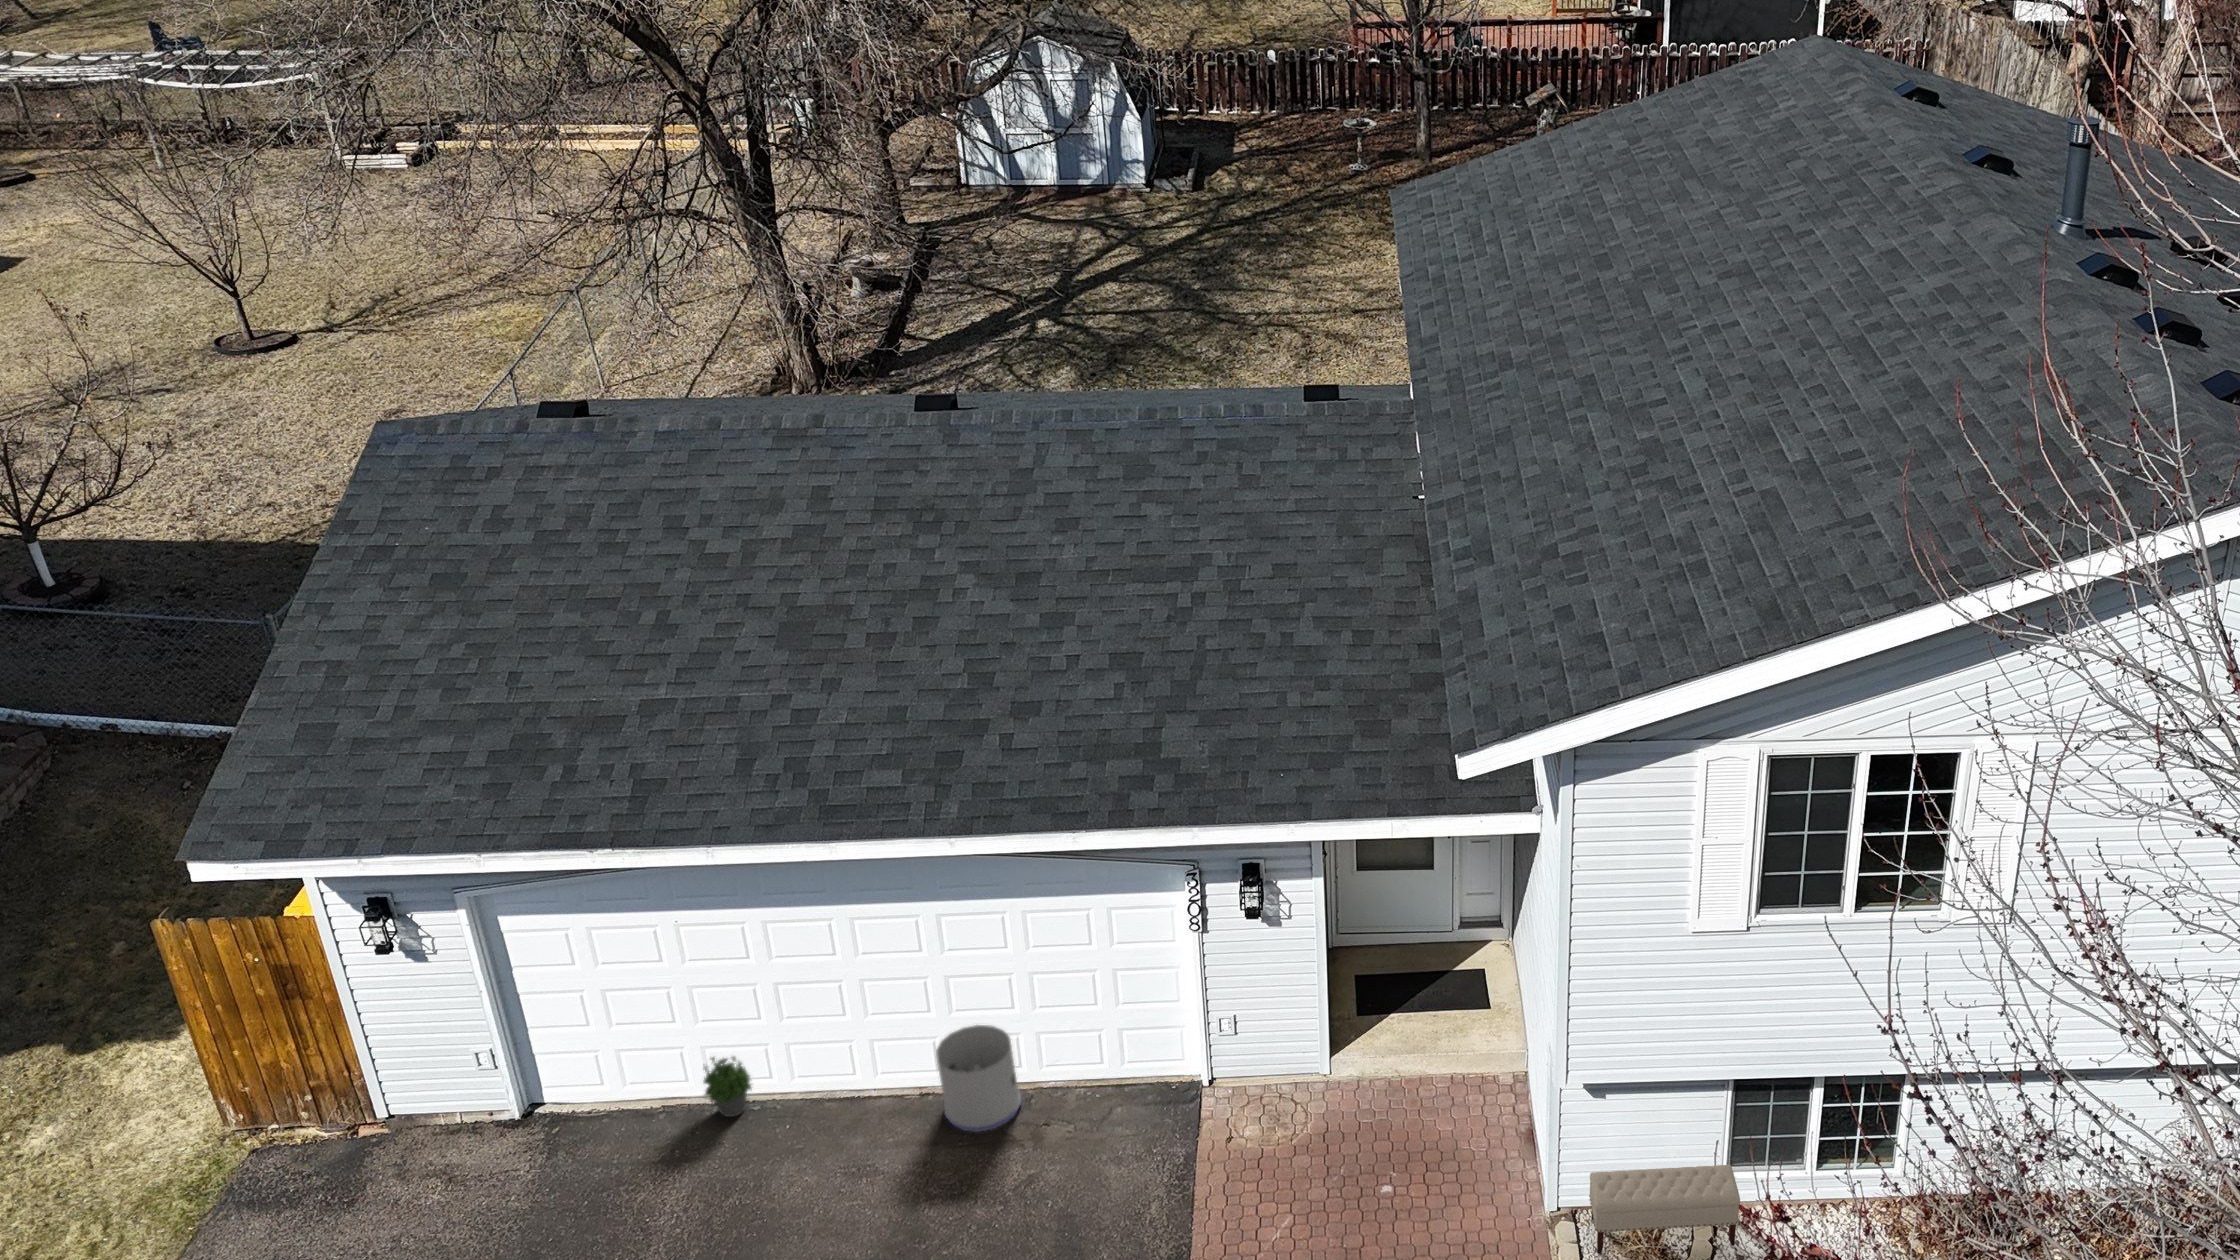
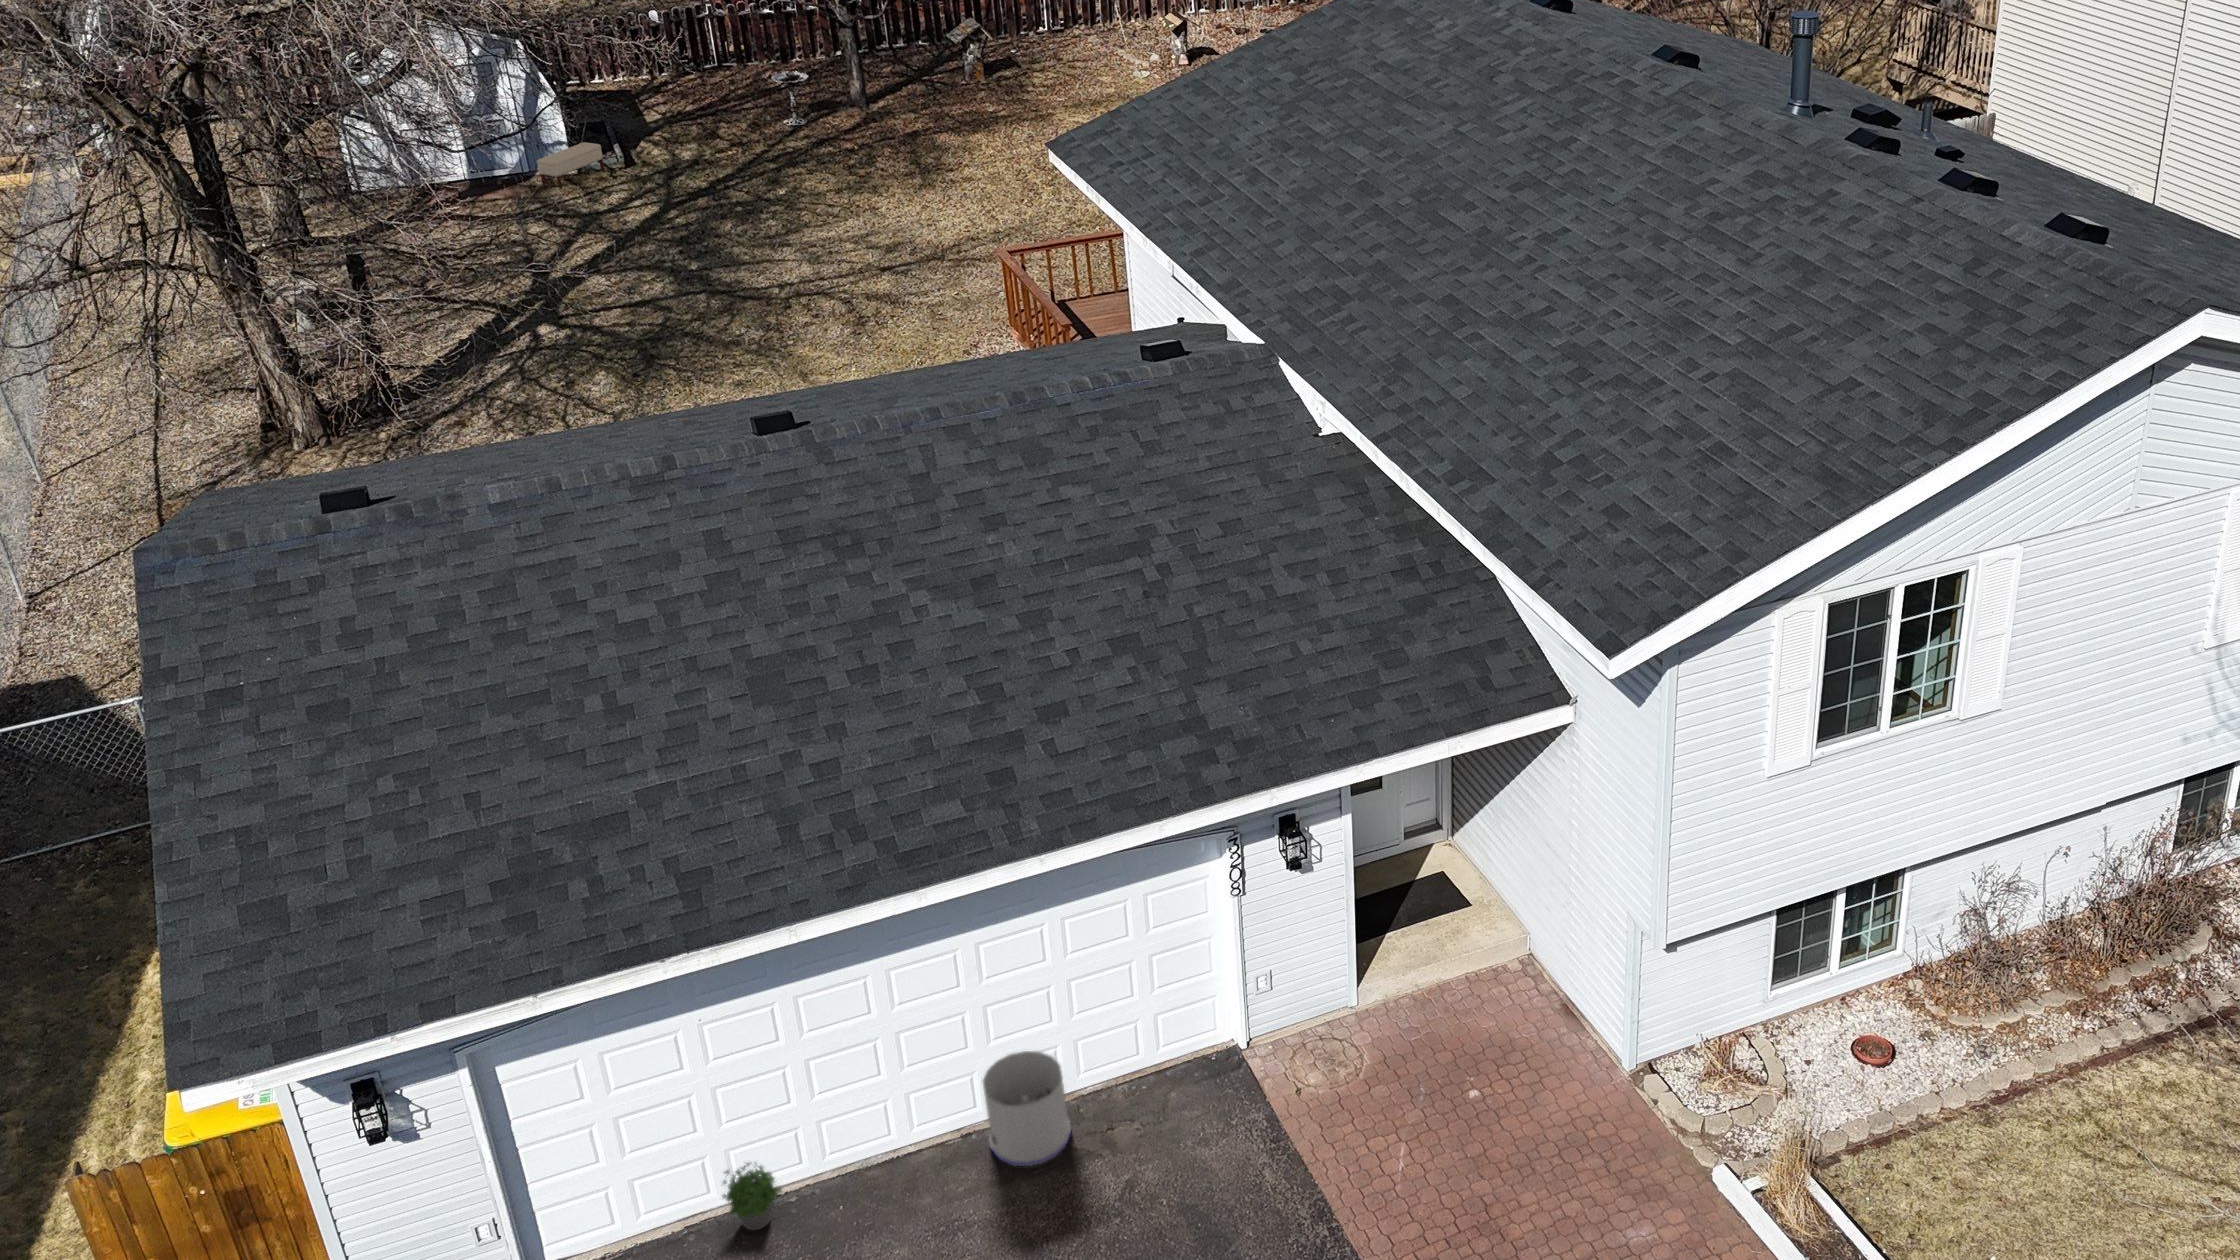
bench: present [1589,1165,1740,1253] -> present [537,142,605,189]

